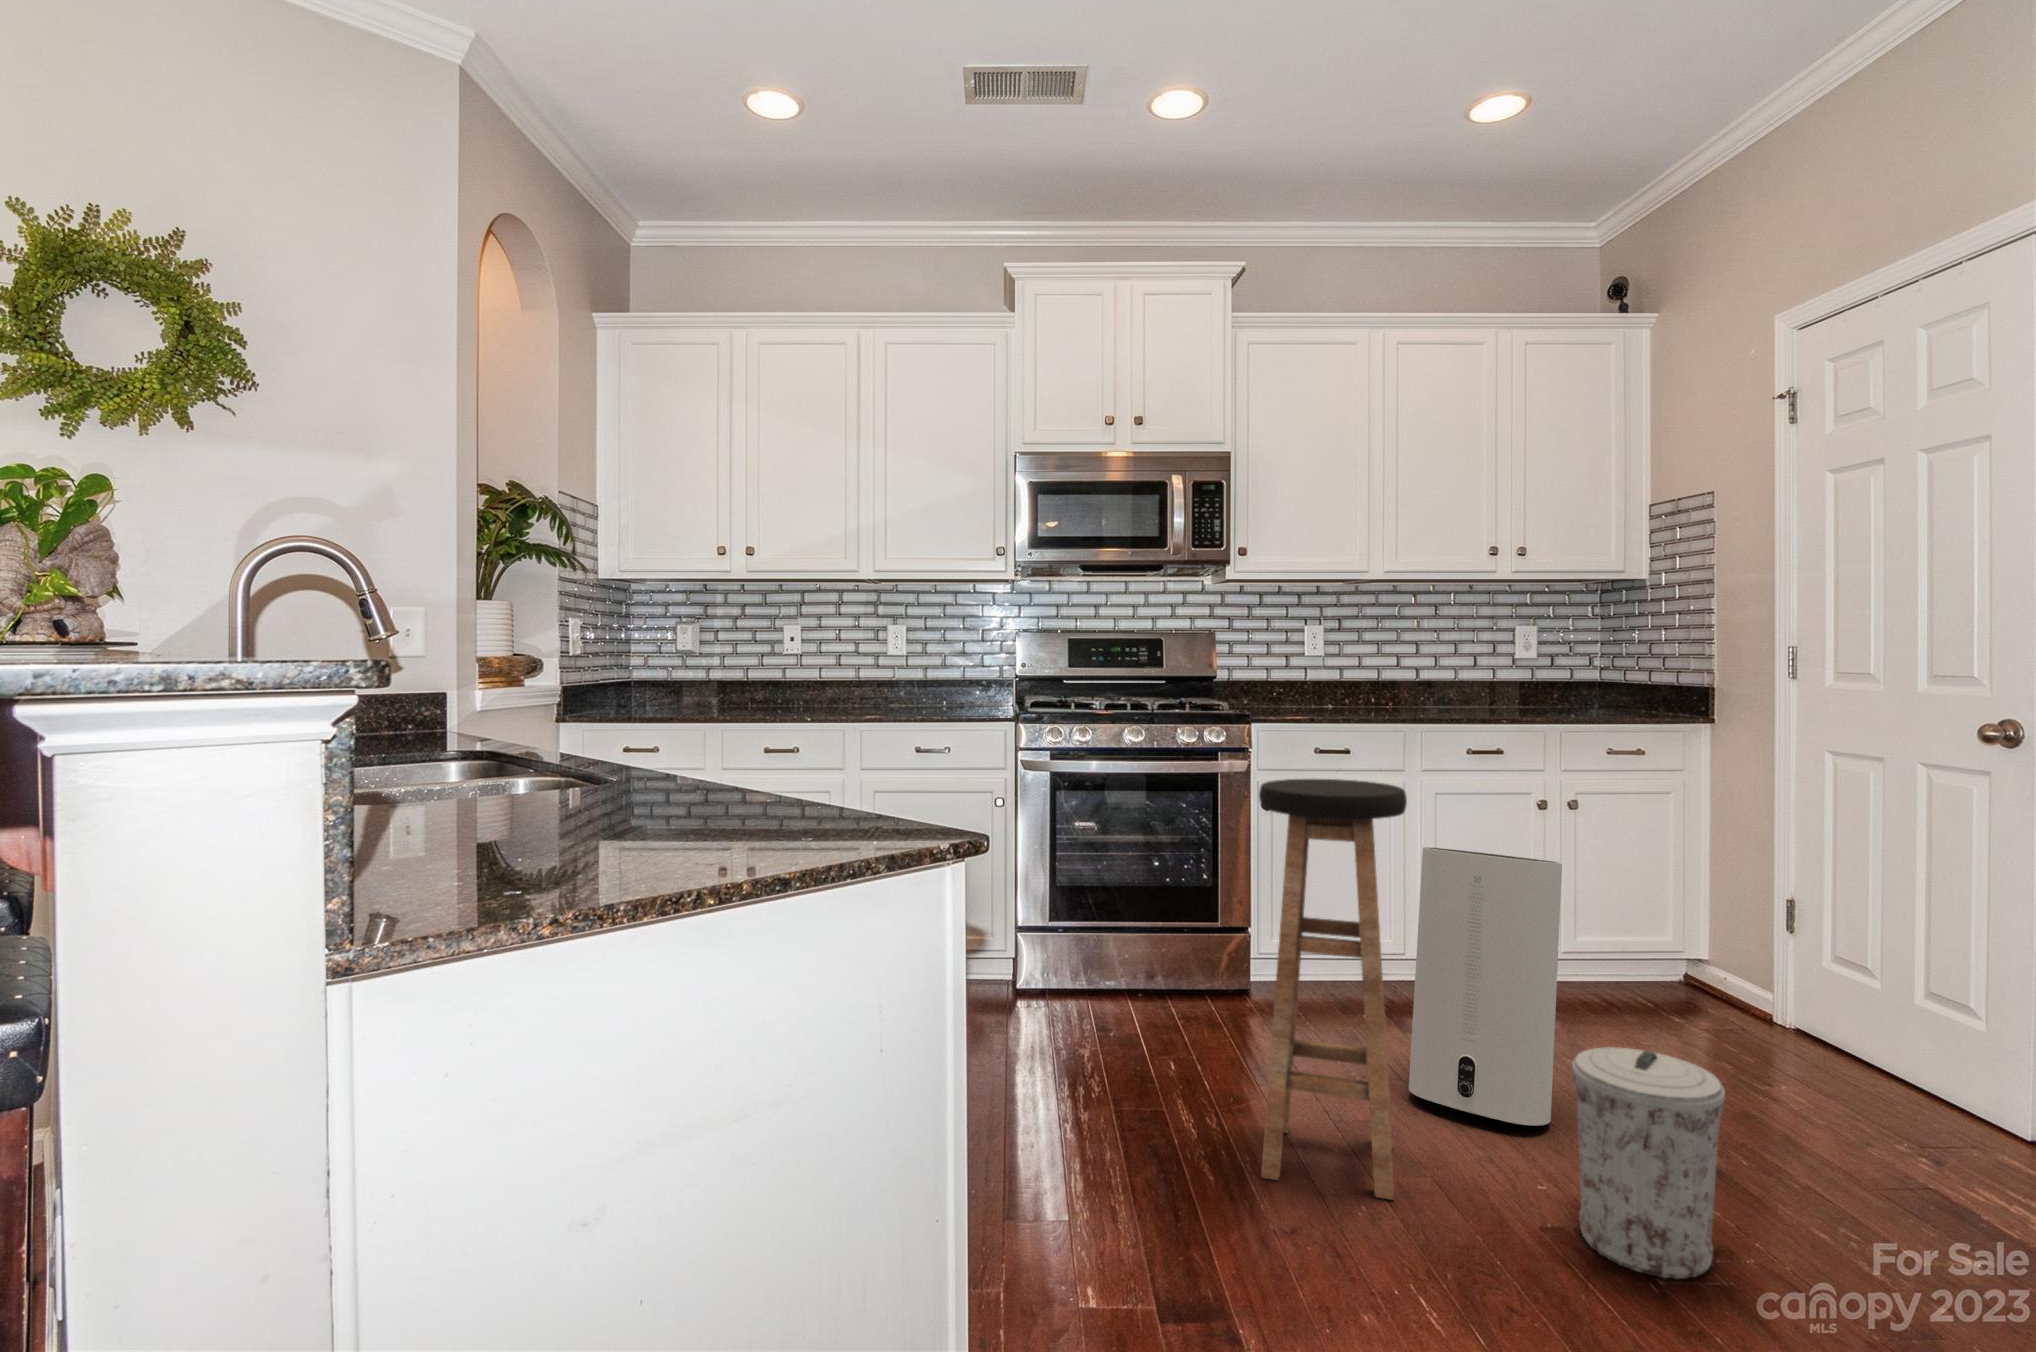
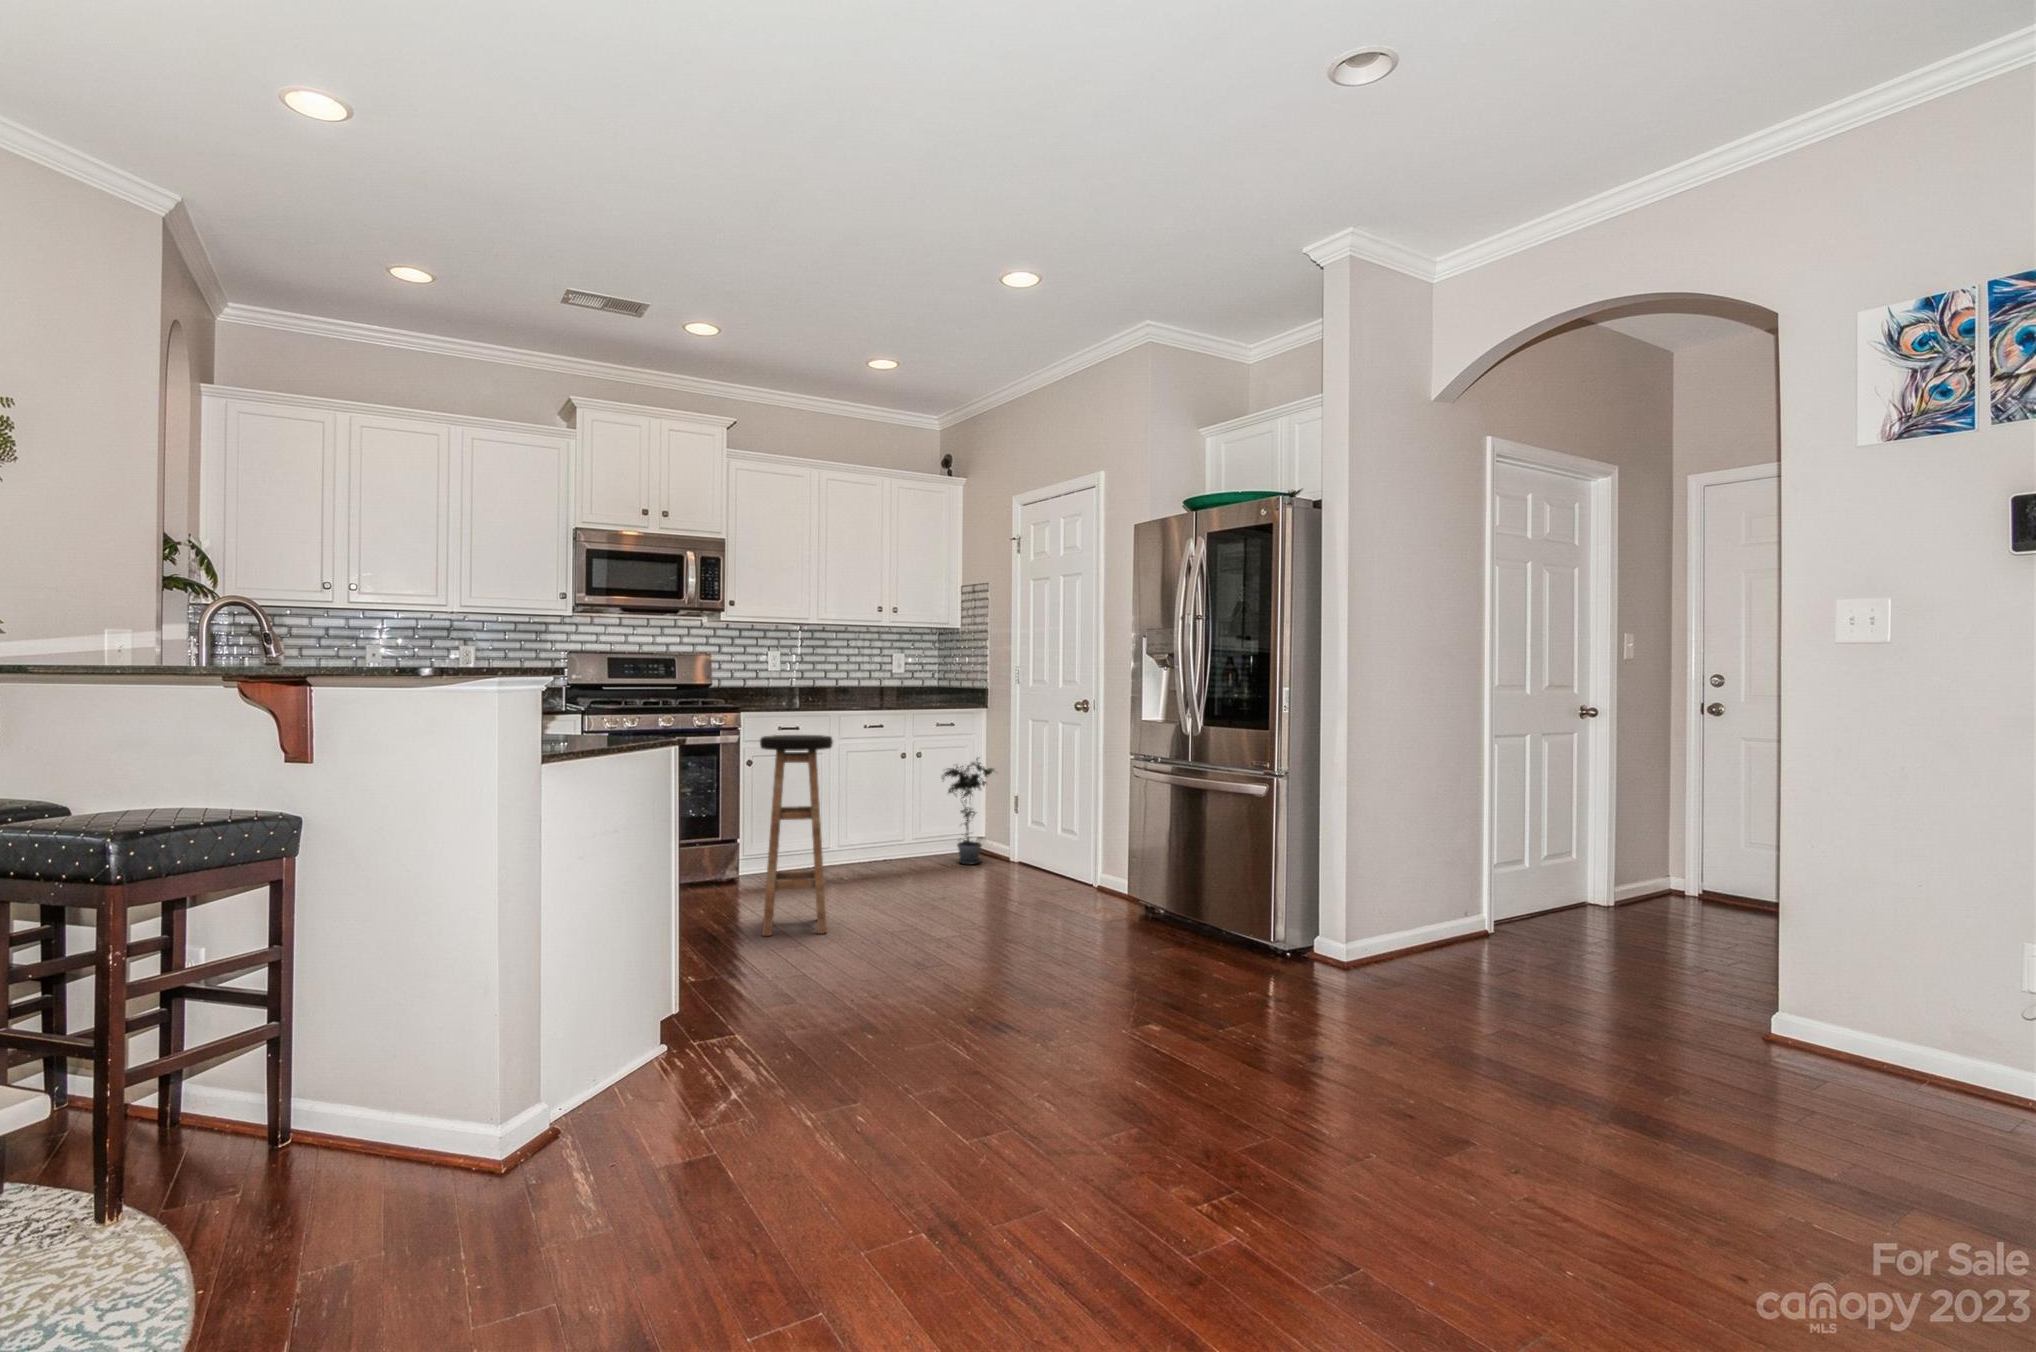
potted plant: none [1622,819,1747,1021] -> present [941,757,993,864]
air purifier: present [1409,847,1562,1126] -> none [833,772,906,905]
trash can: present [1572,1047,1725,1279] -> none [903,845,960,936]

